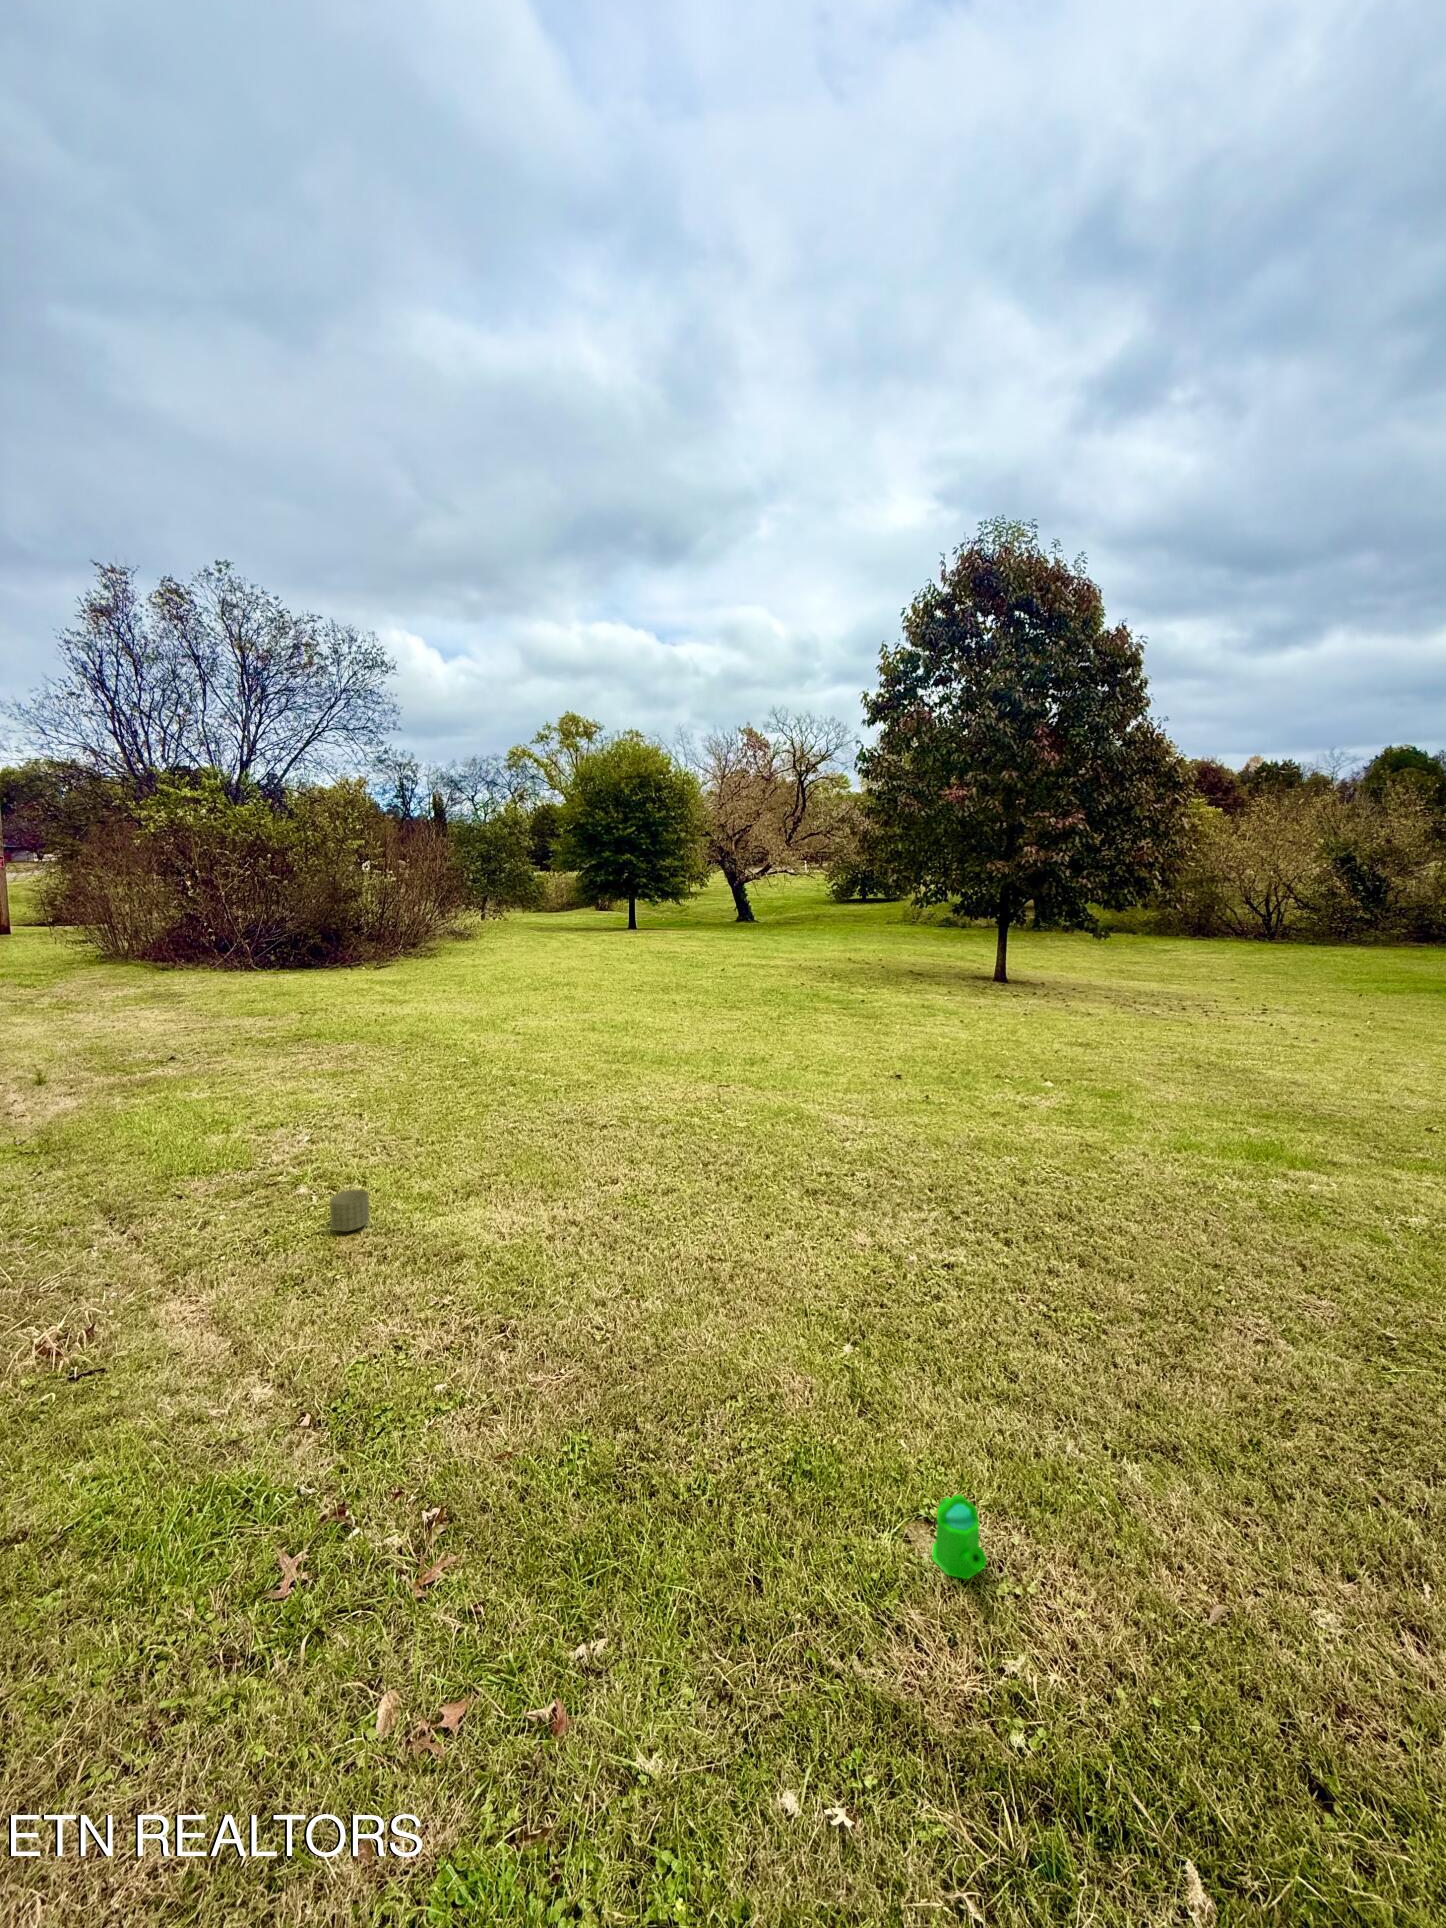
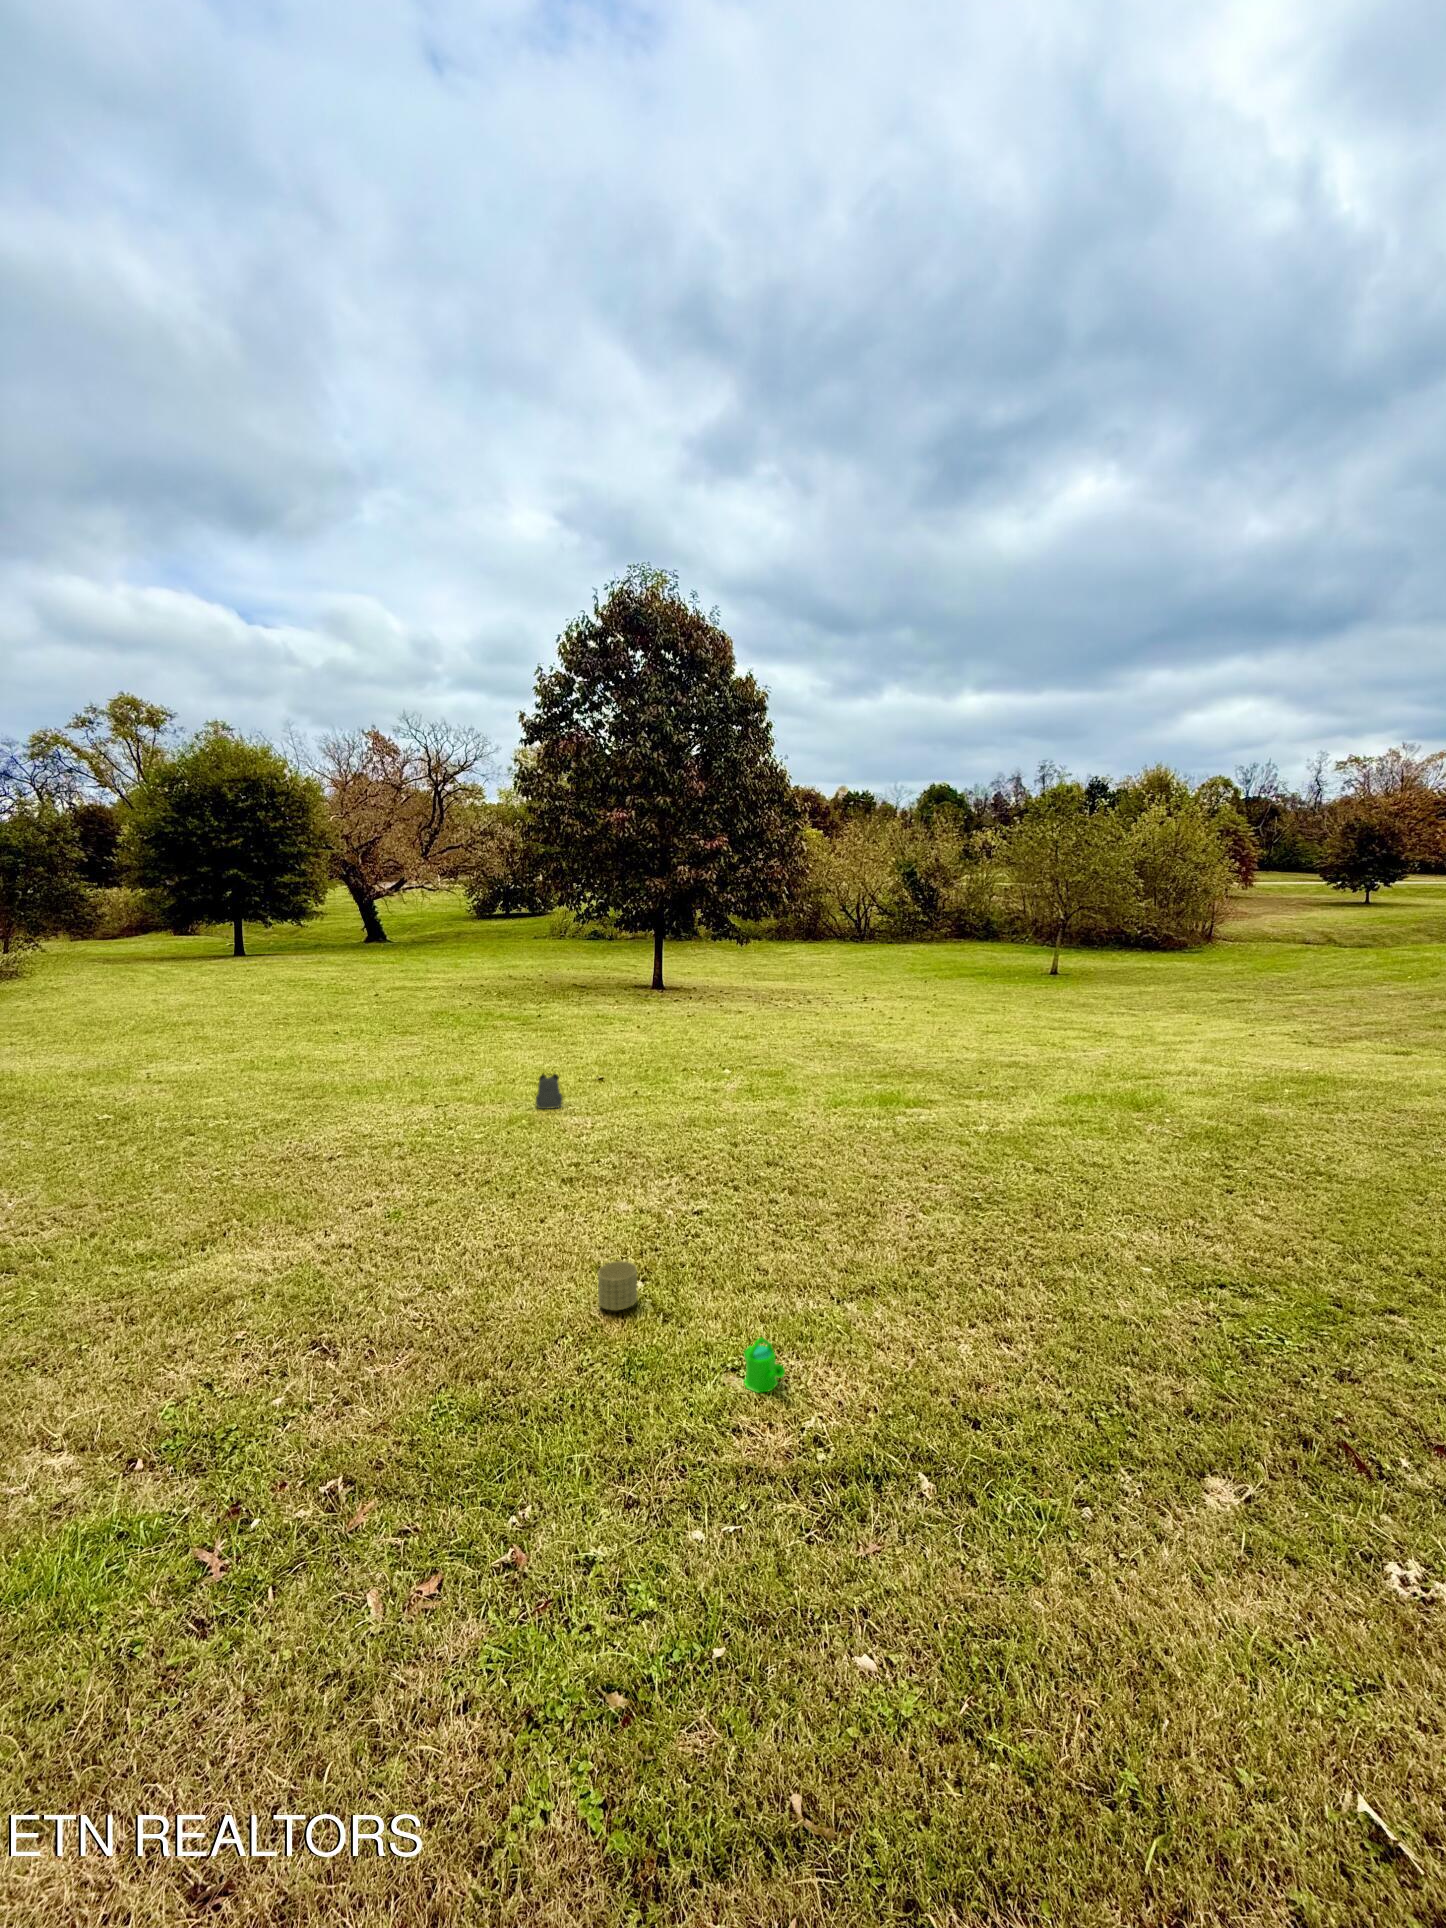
backpack: none [816,1065,845,1104] -> present [536,1074,562,1109]
planter: present [330,1190,369,1232] -> present [598,1261,637,1311]

